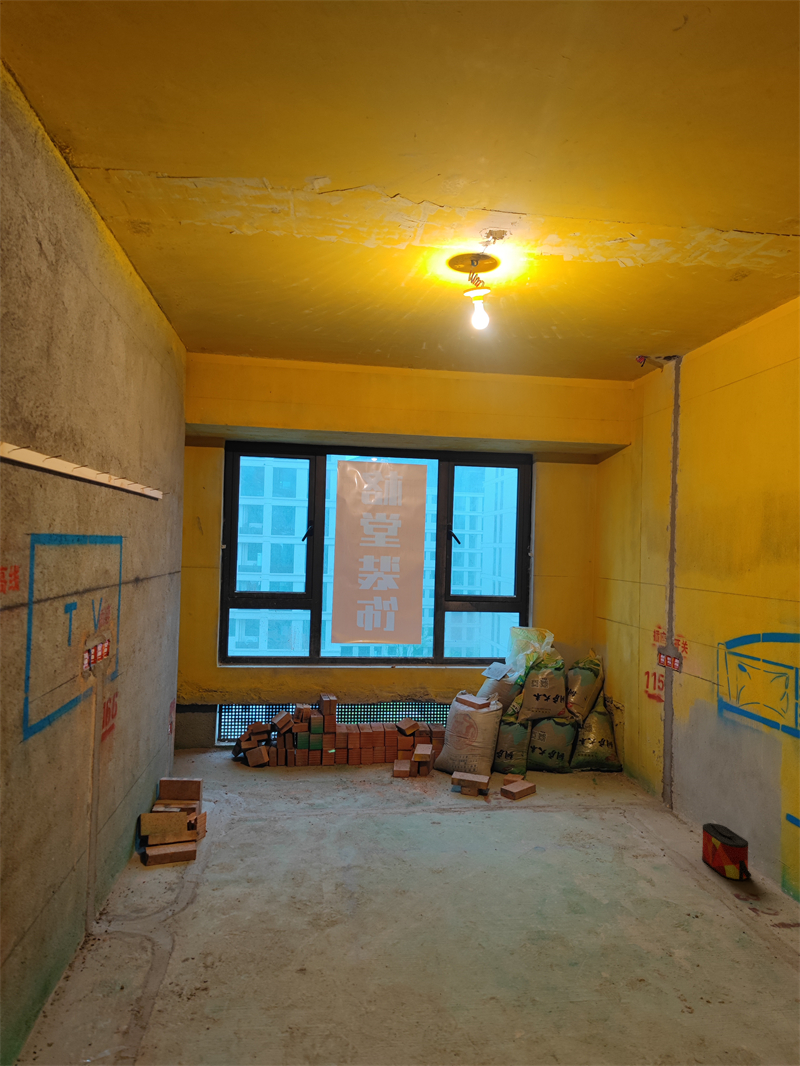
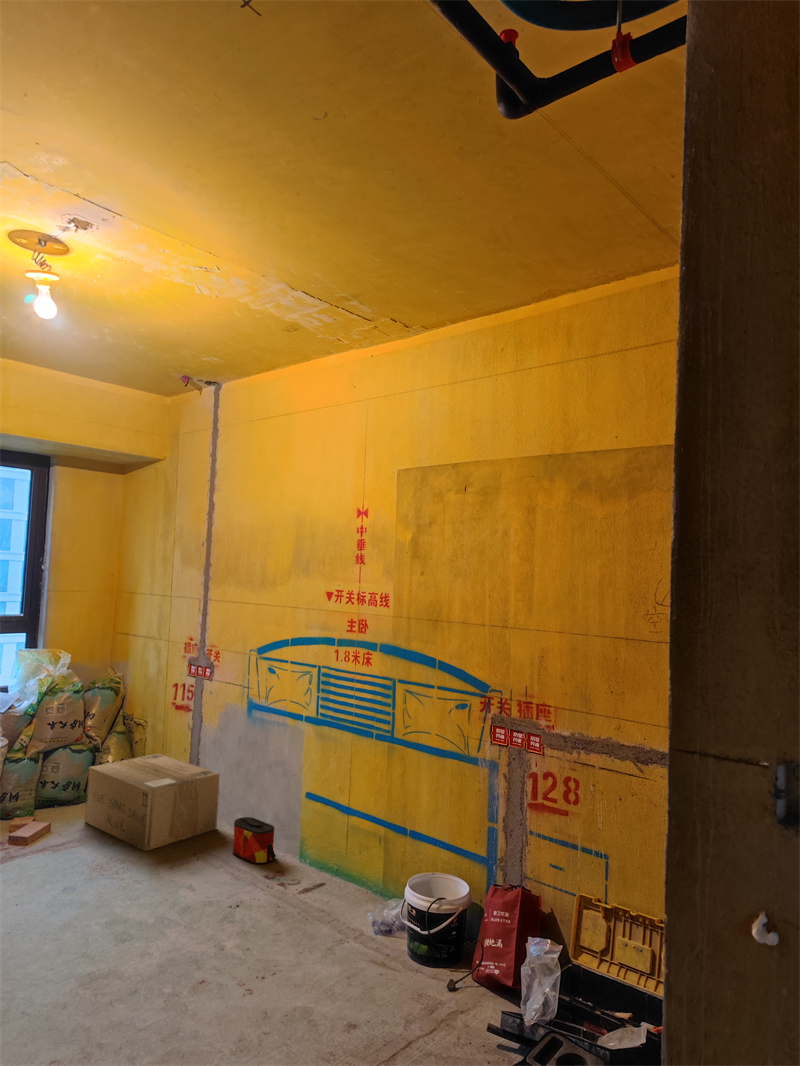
cardboard box: none [565,739,691,832] -> present [85,754,220,851]

